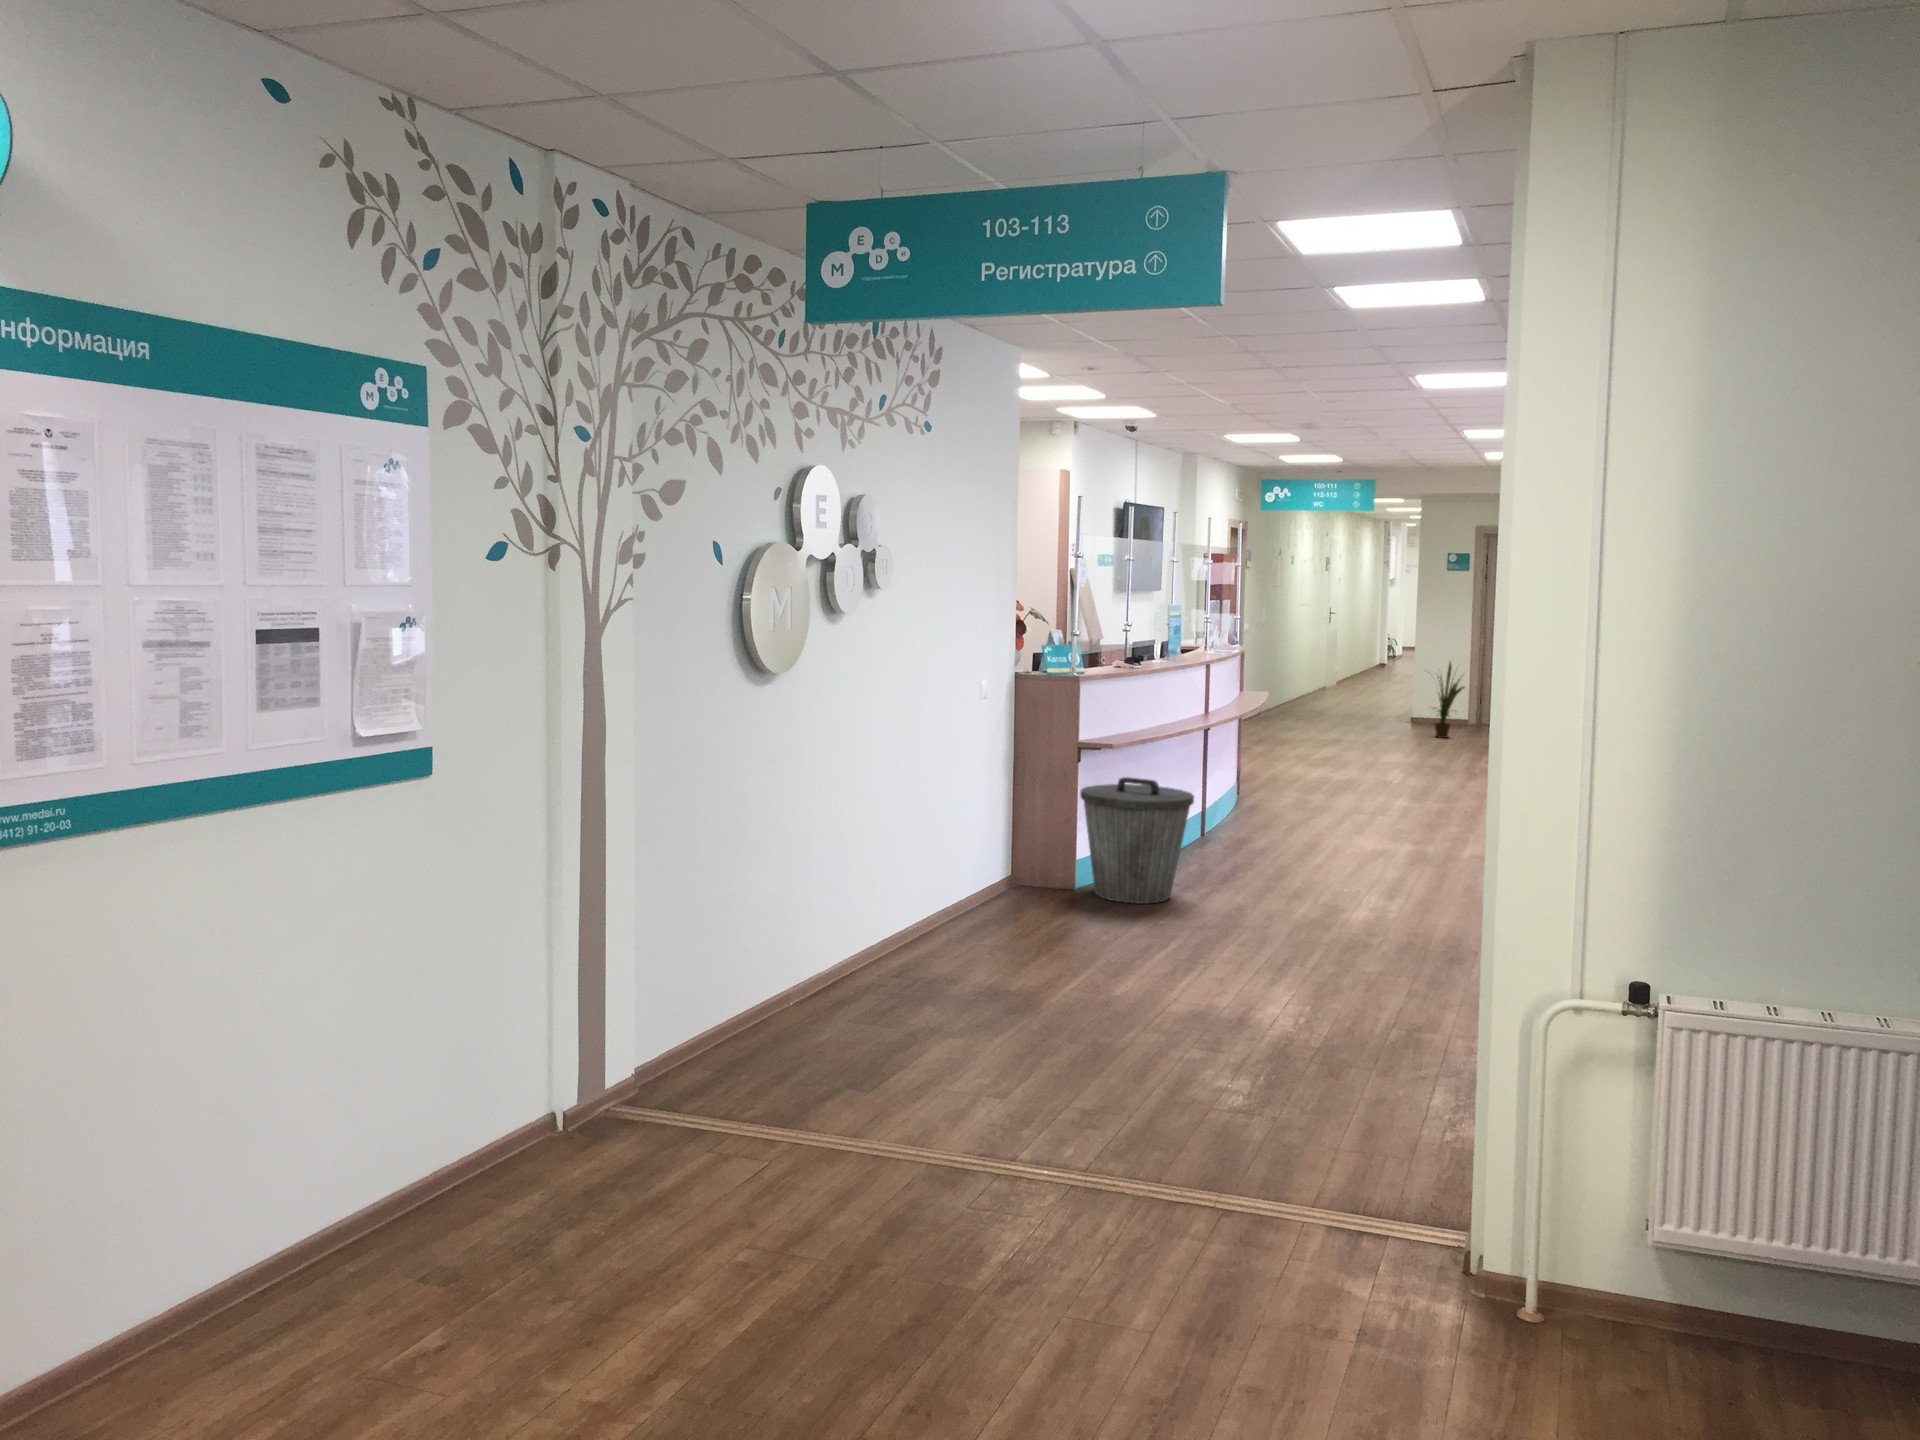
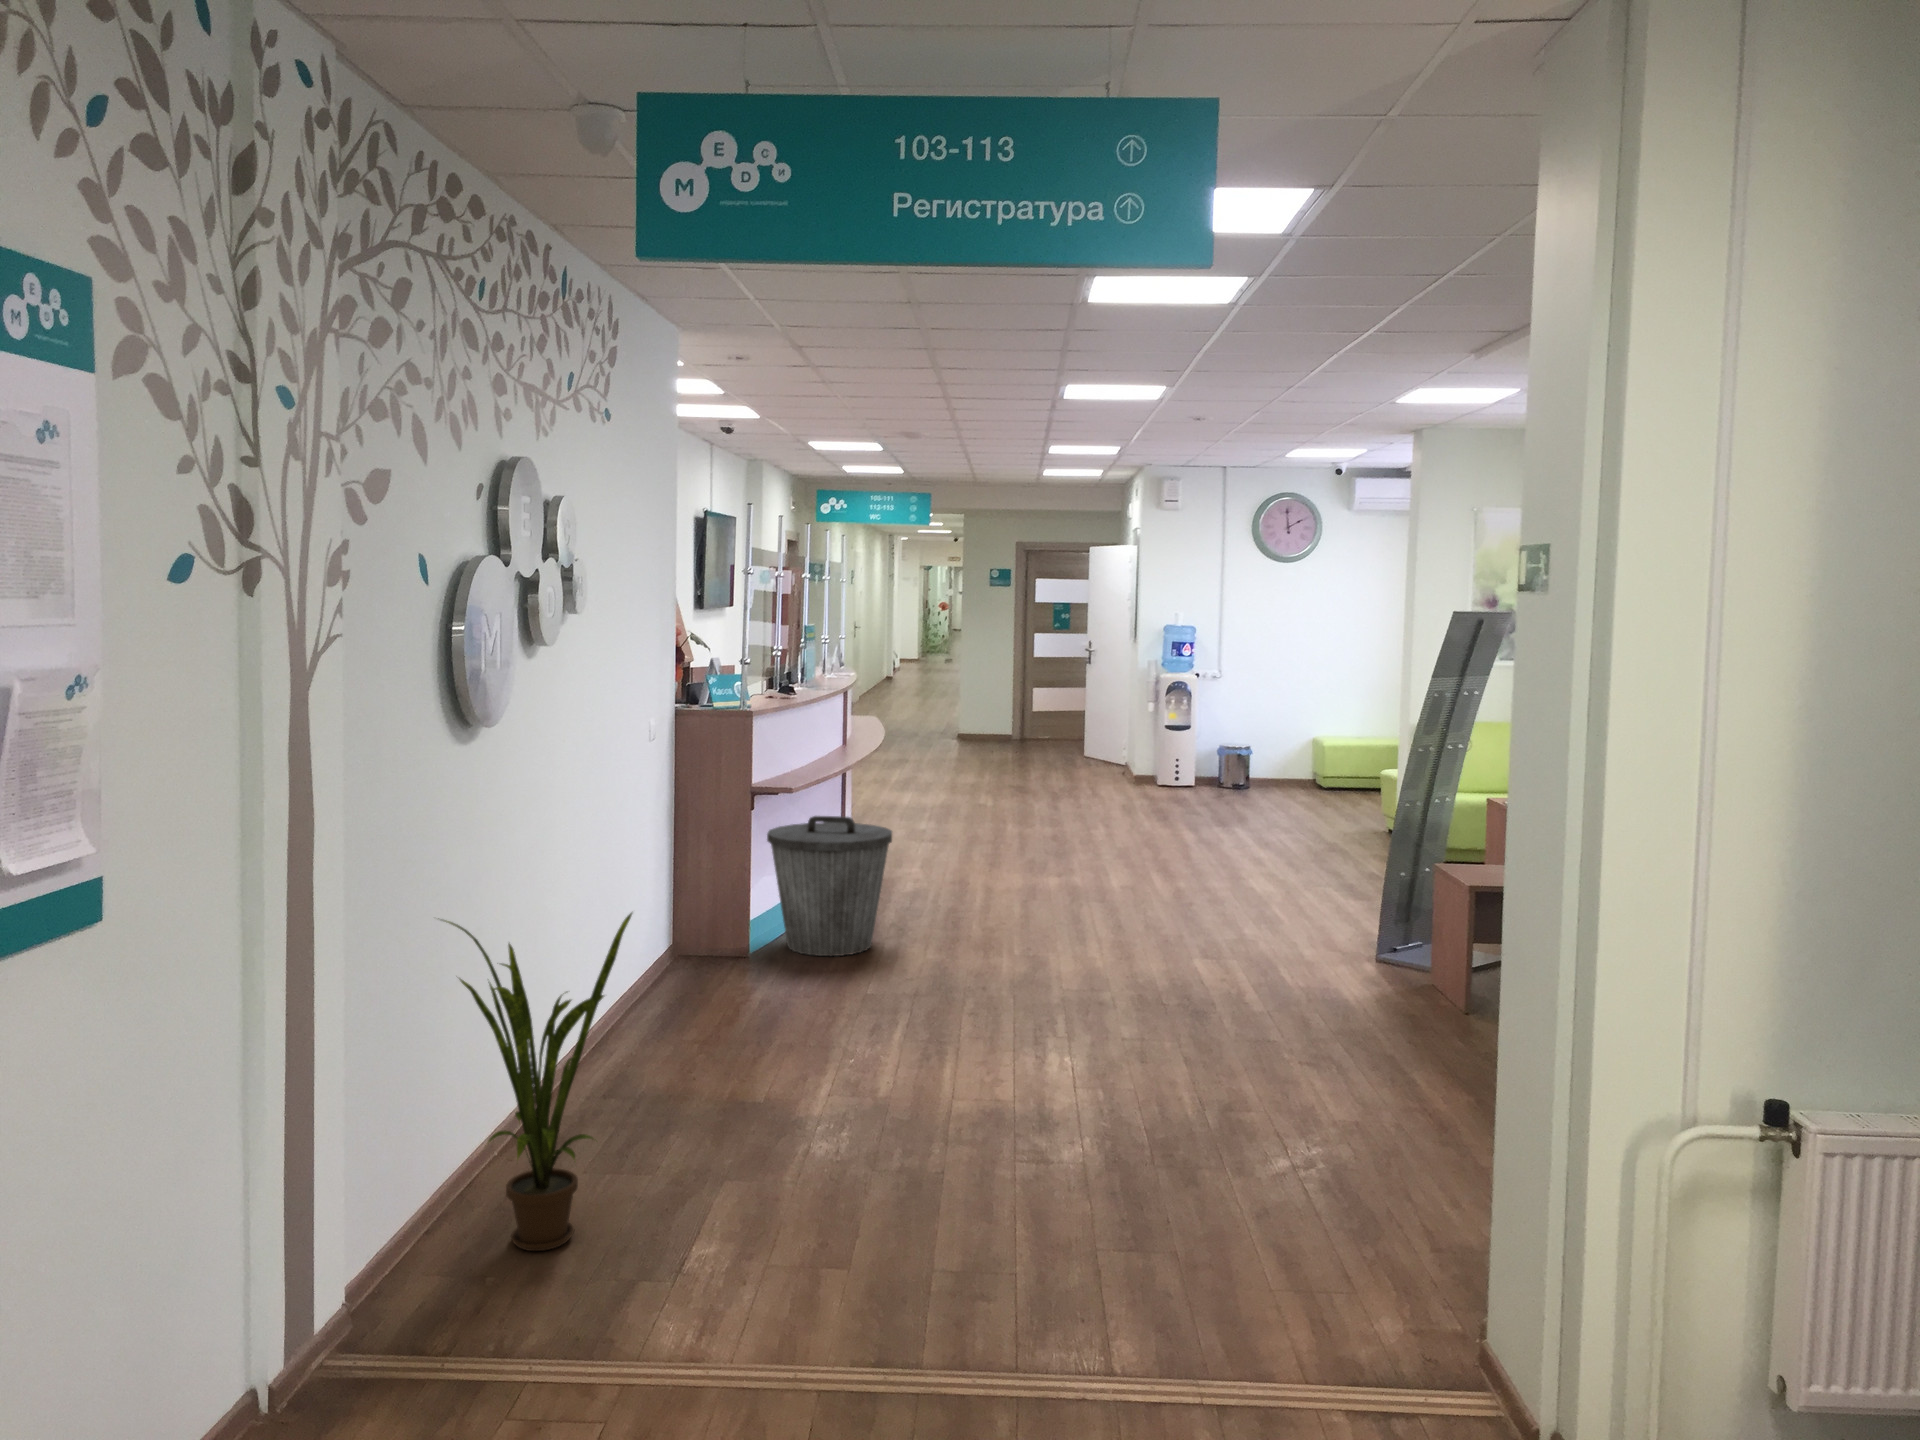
house plant: present [1434,662,1464,738] -> present [444,913,632,1251]

